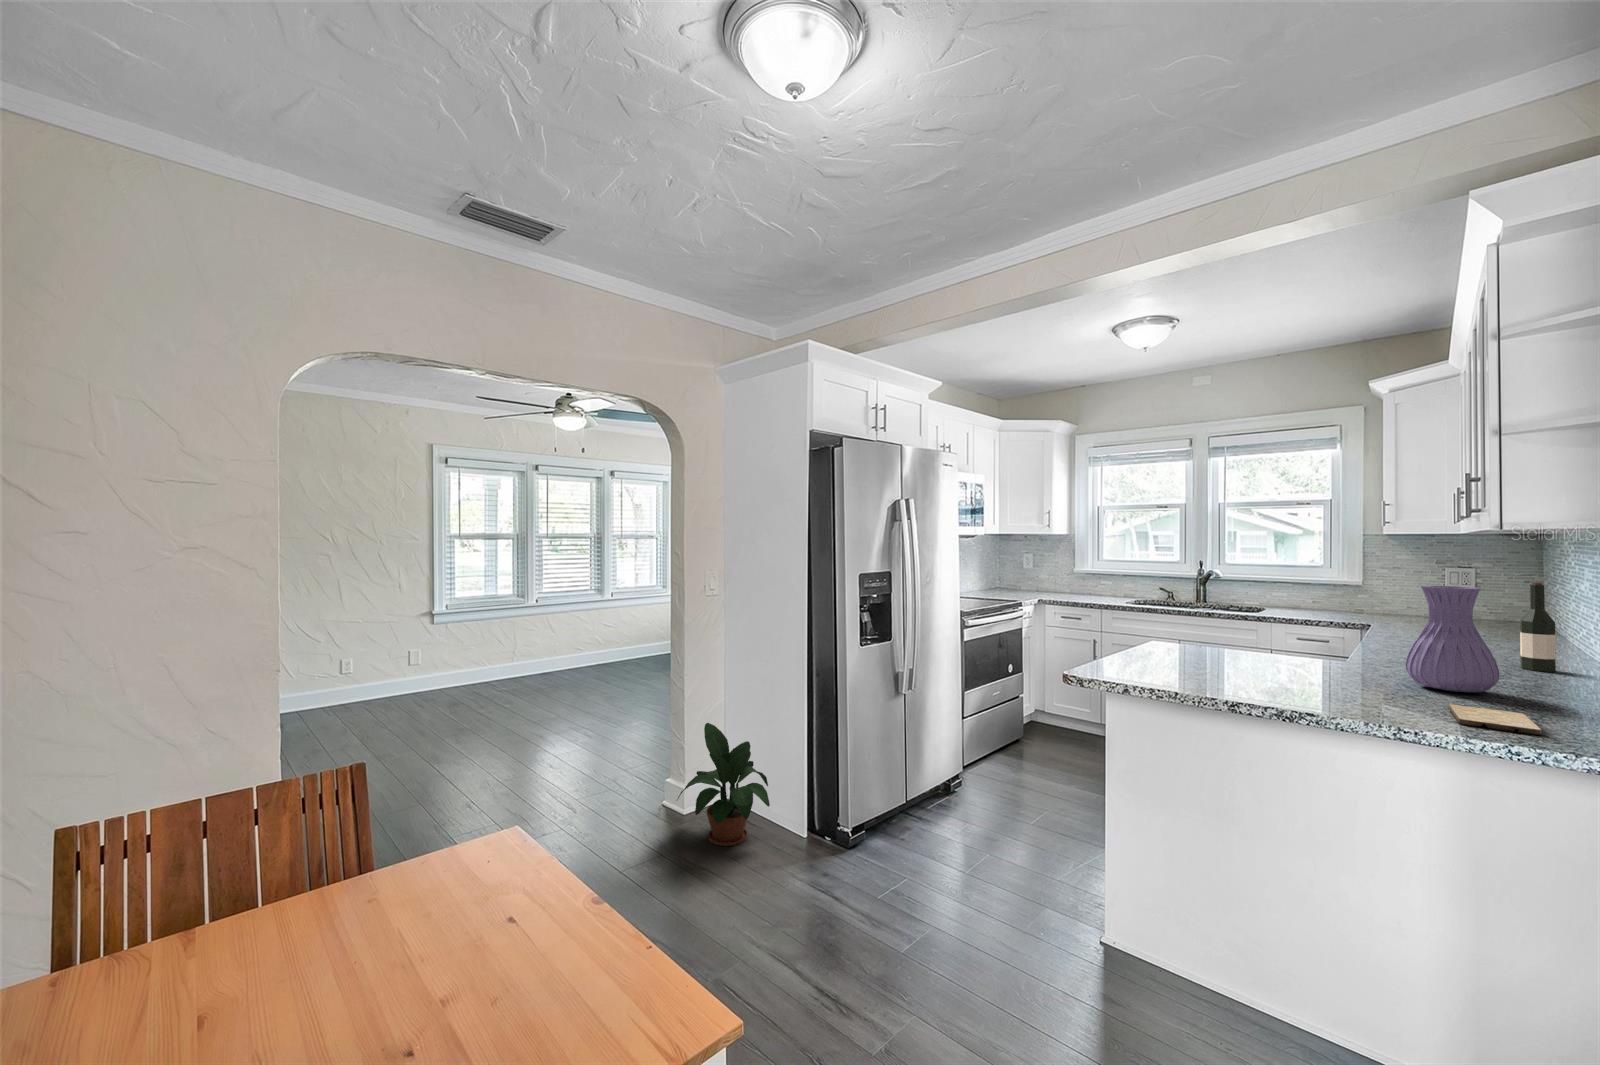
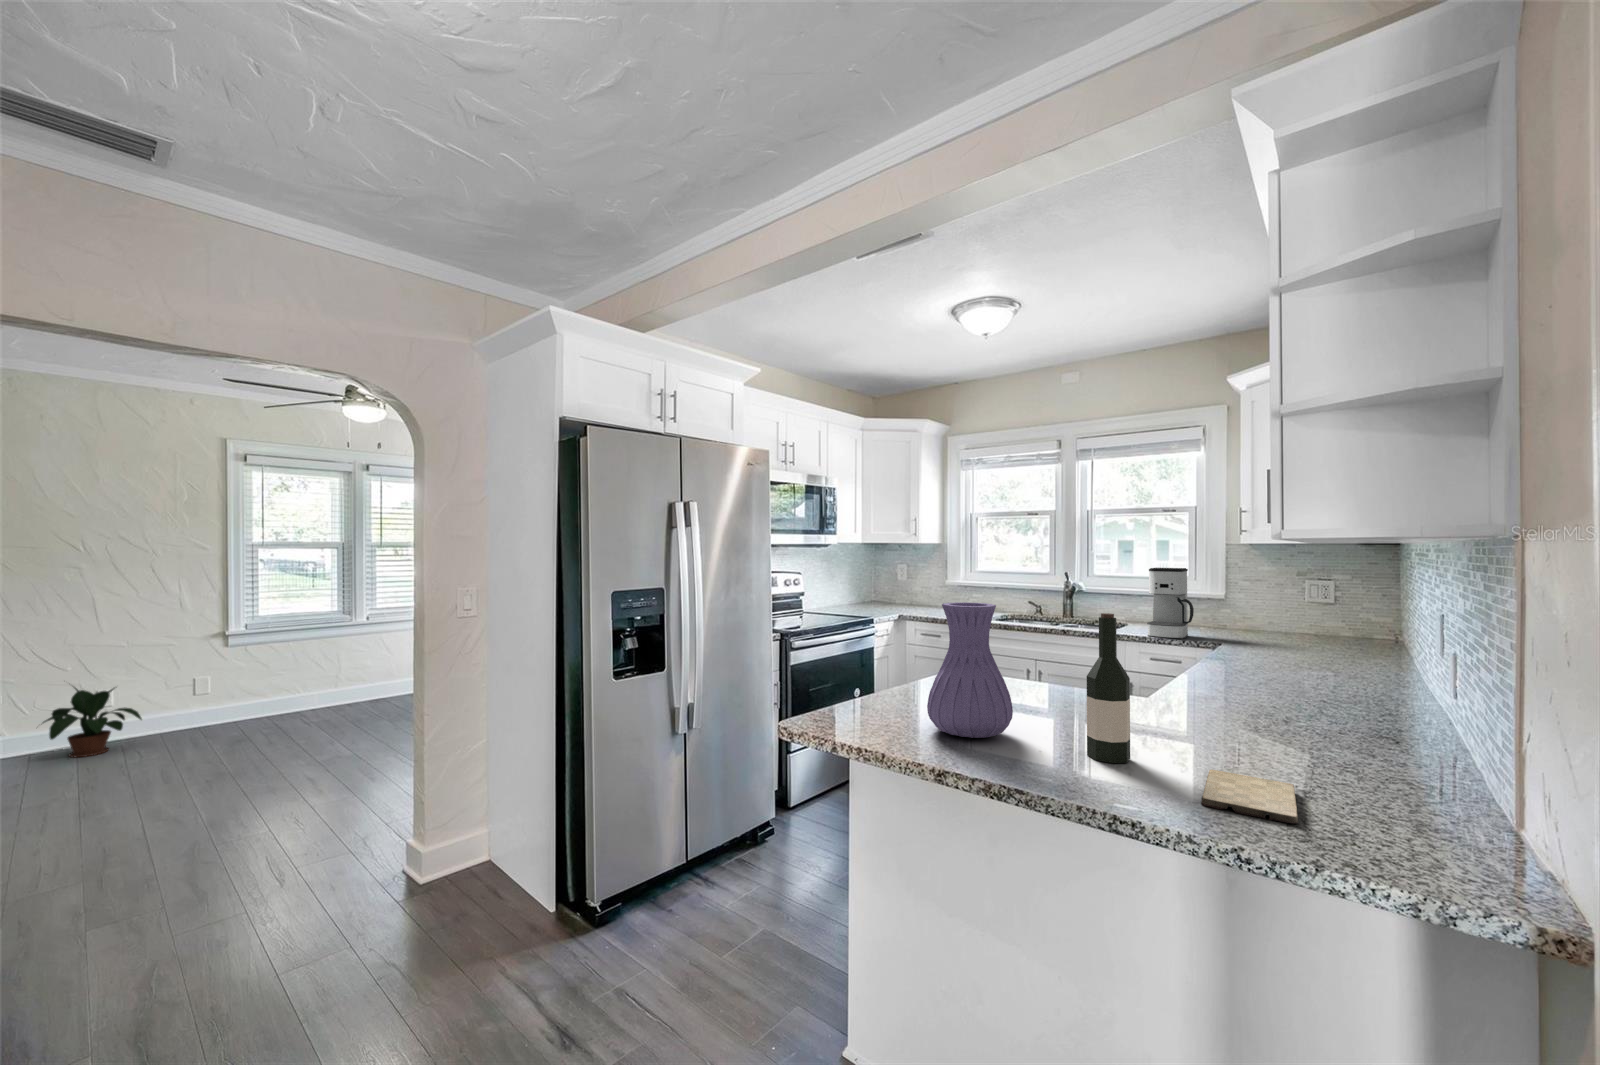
coffee maker: none [1293,556,1339,621] -> present [1147,568,1194,639]
wine bottle: present [1520,583,1556,672] -> present [1087,613,1130,763]
vase: present [1406,586,1500,692] -> present [927,602,1013,738]
potted plant: present [678,723,770,846] -> present [43,687,142,757]

